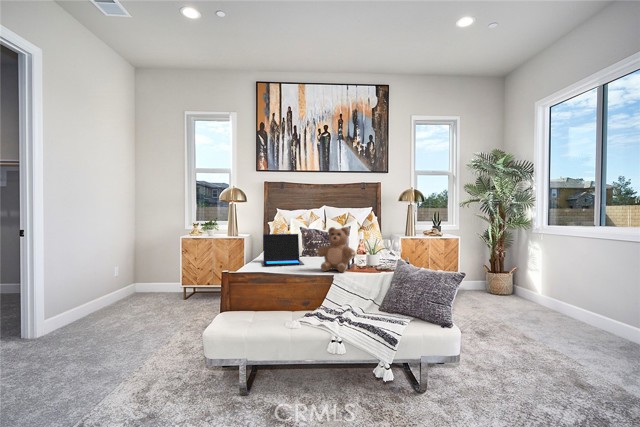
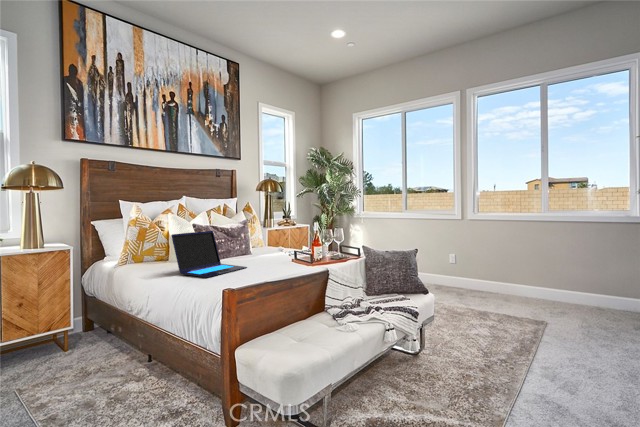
teddy bear: present [316,227,357,272] -> none [282,217,328,268]

